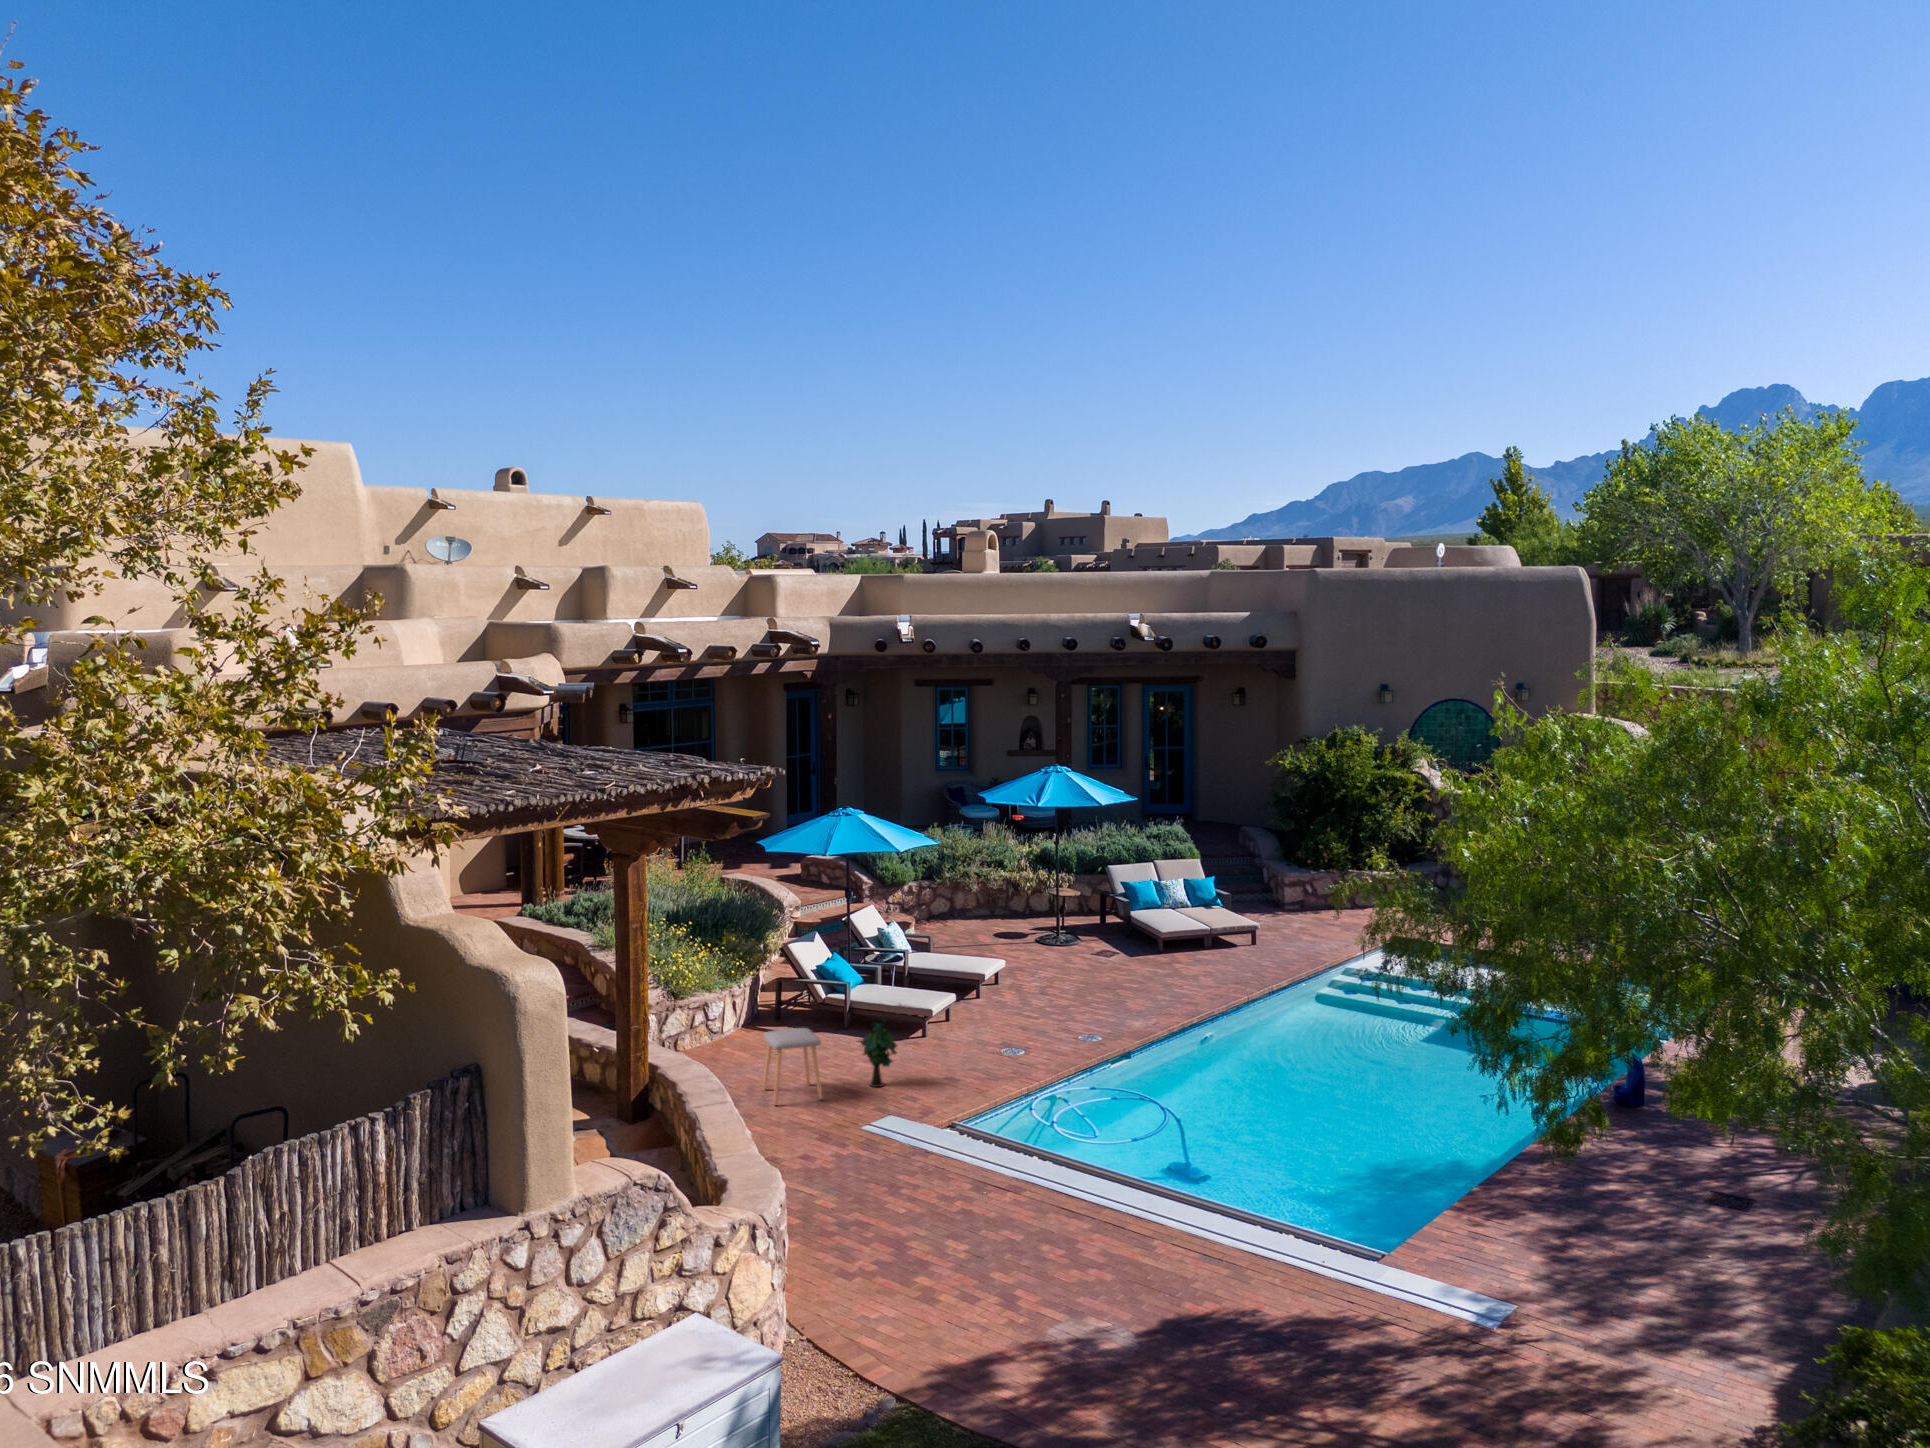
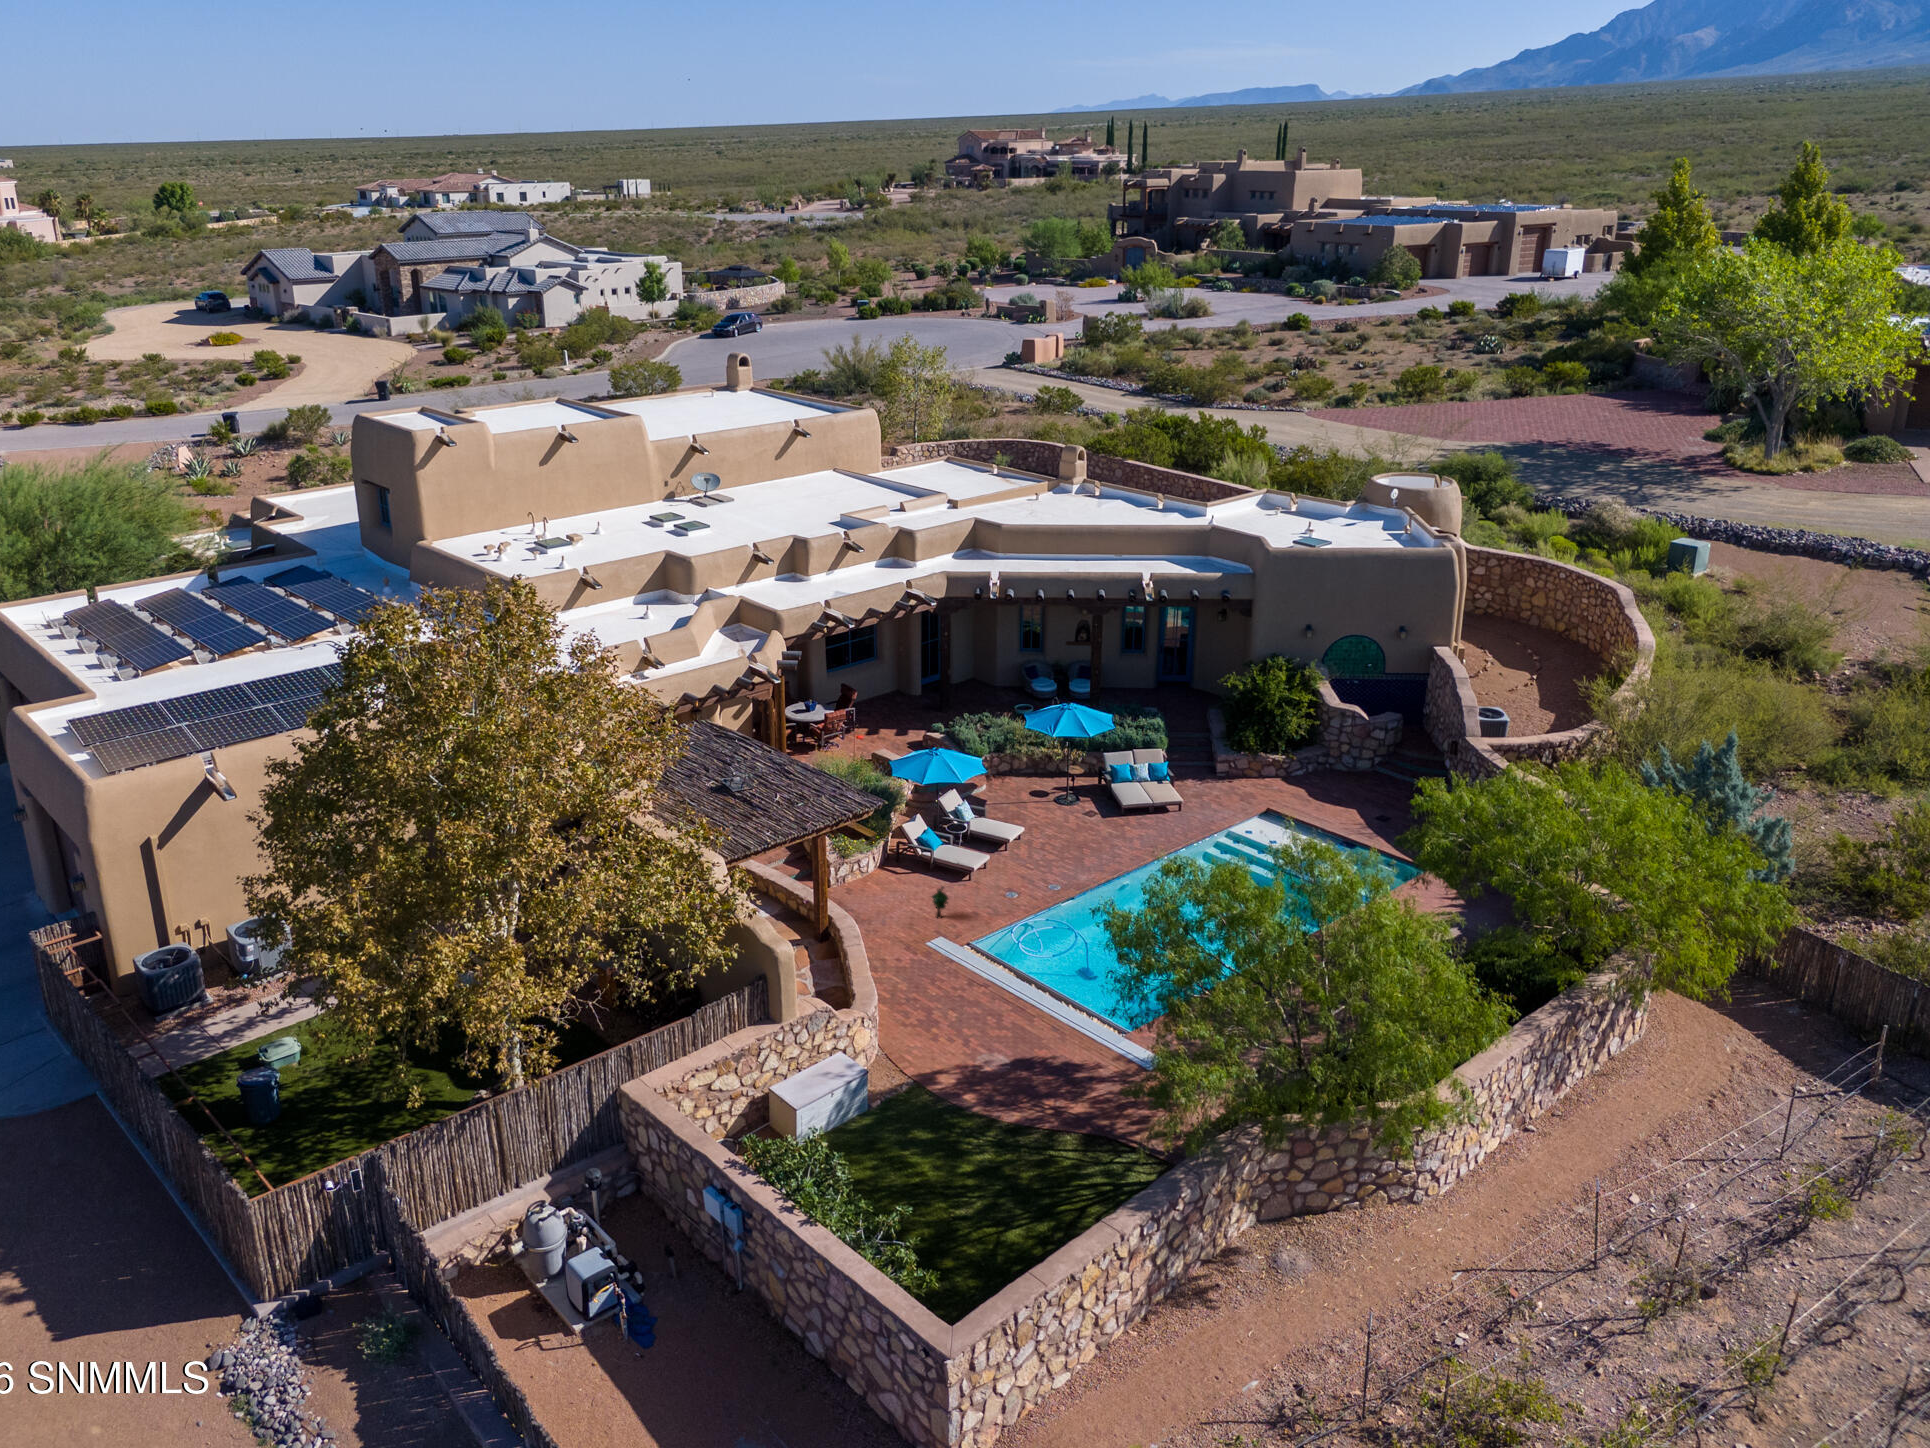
stool: present [763,1028,822,1105] -> none [883,889,911,928]

